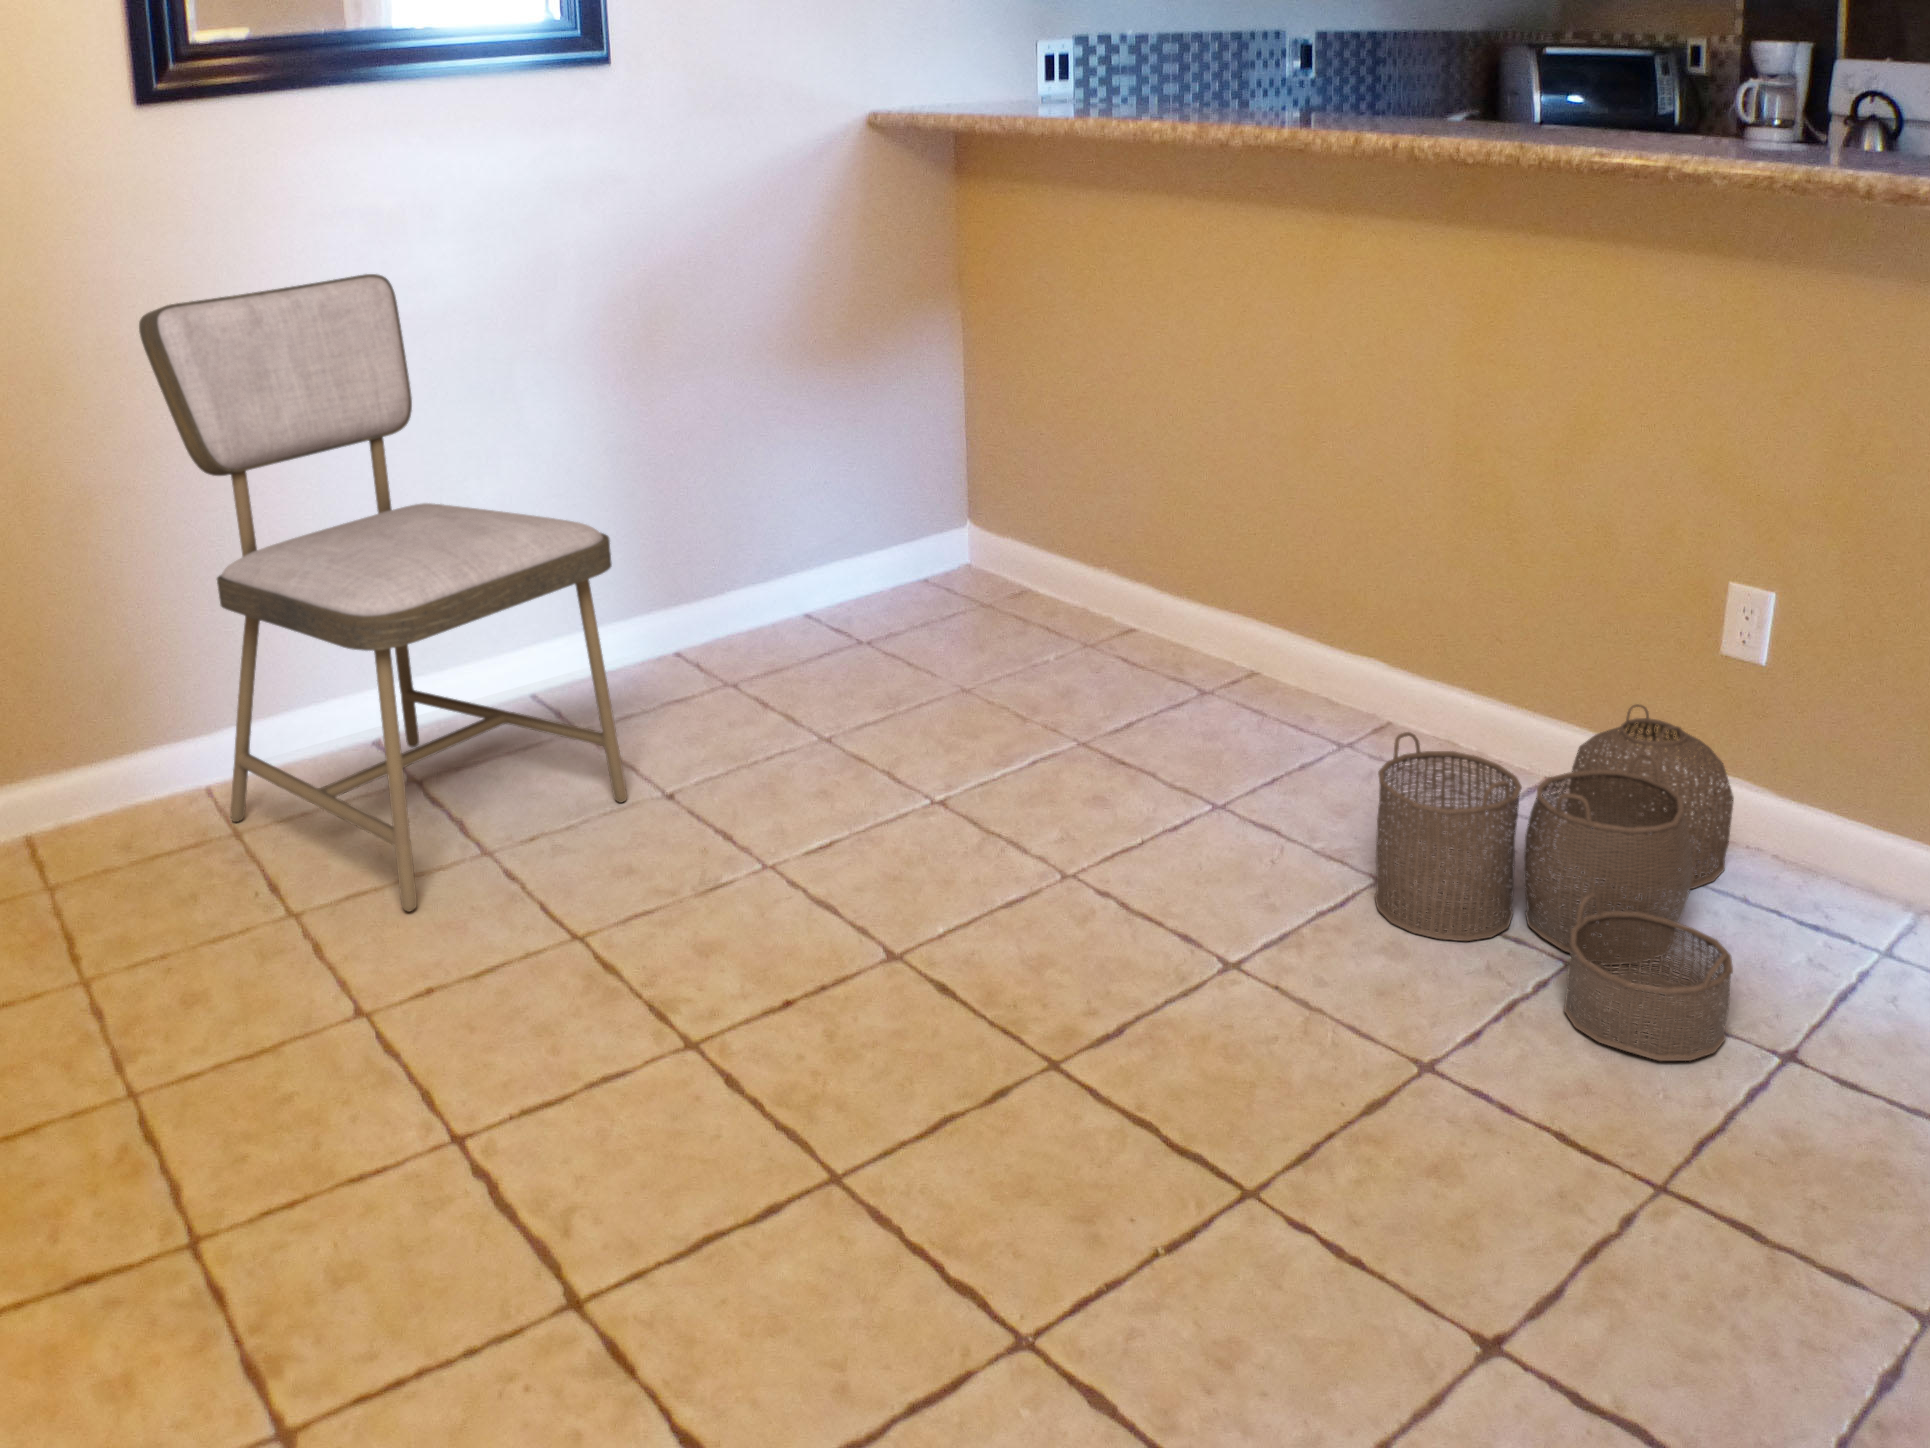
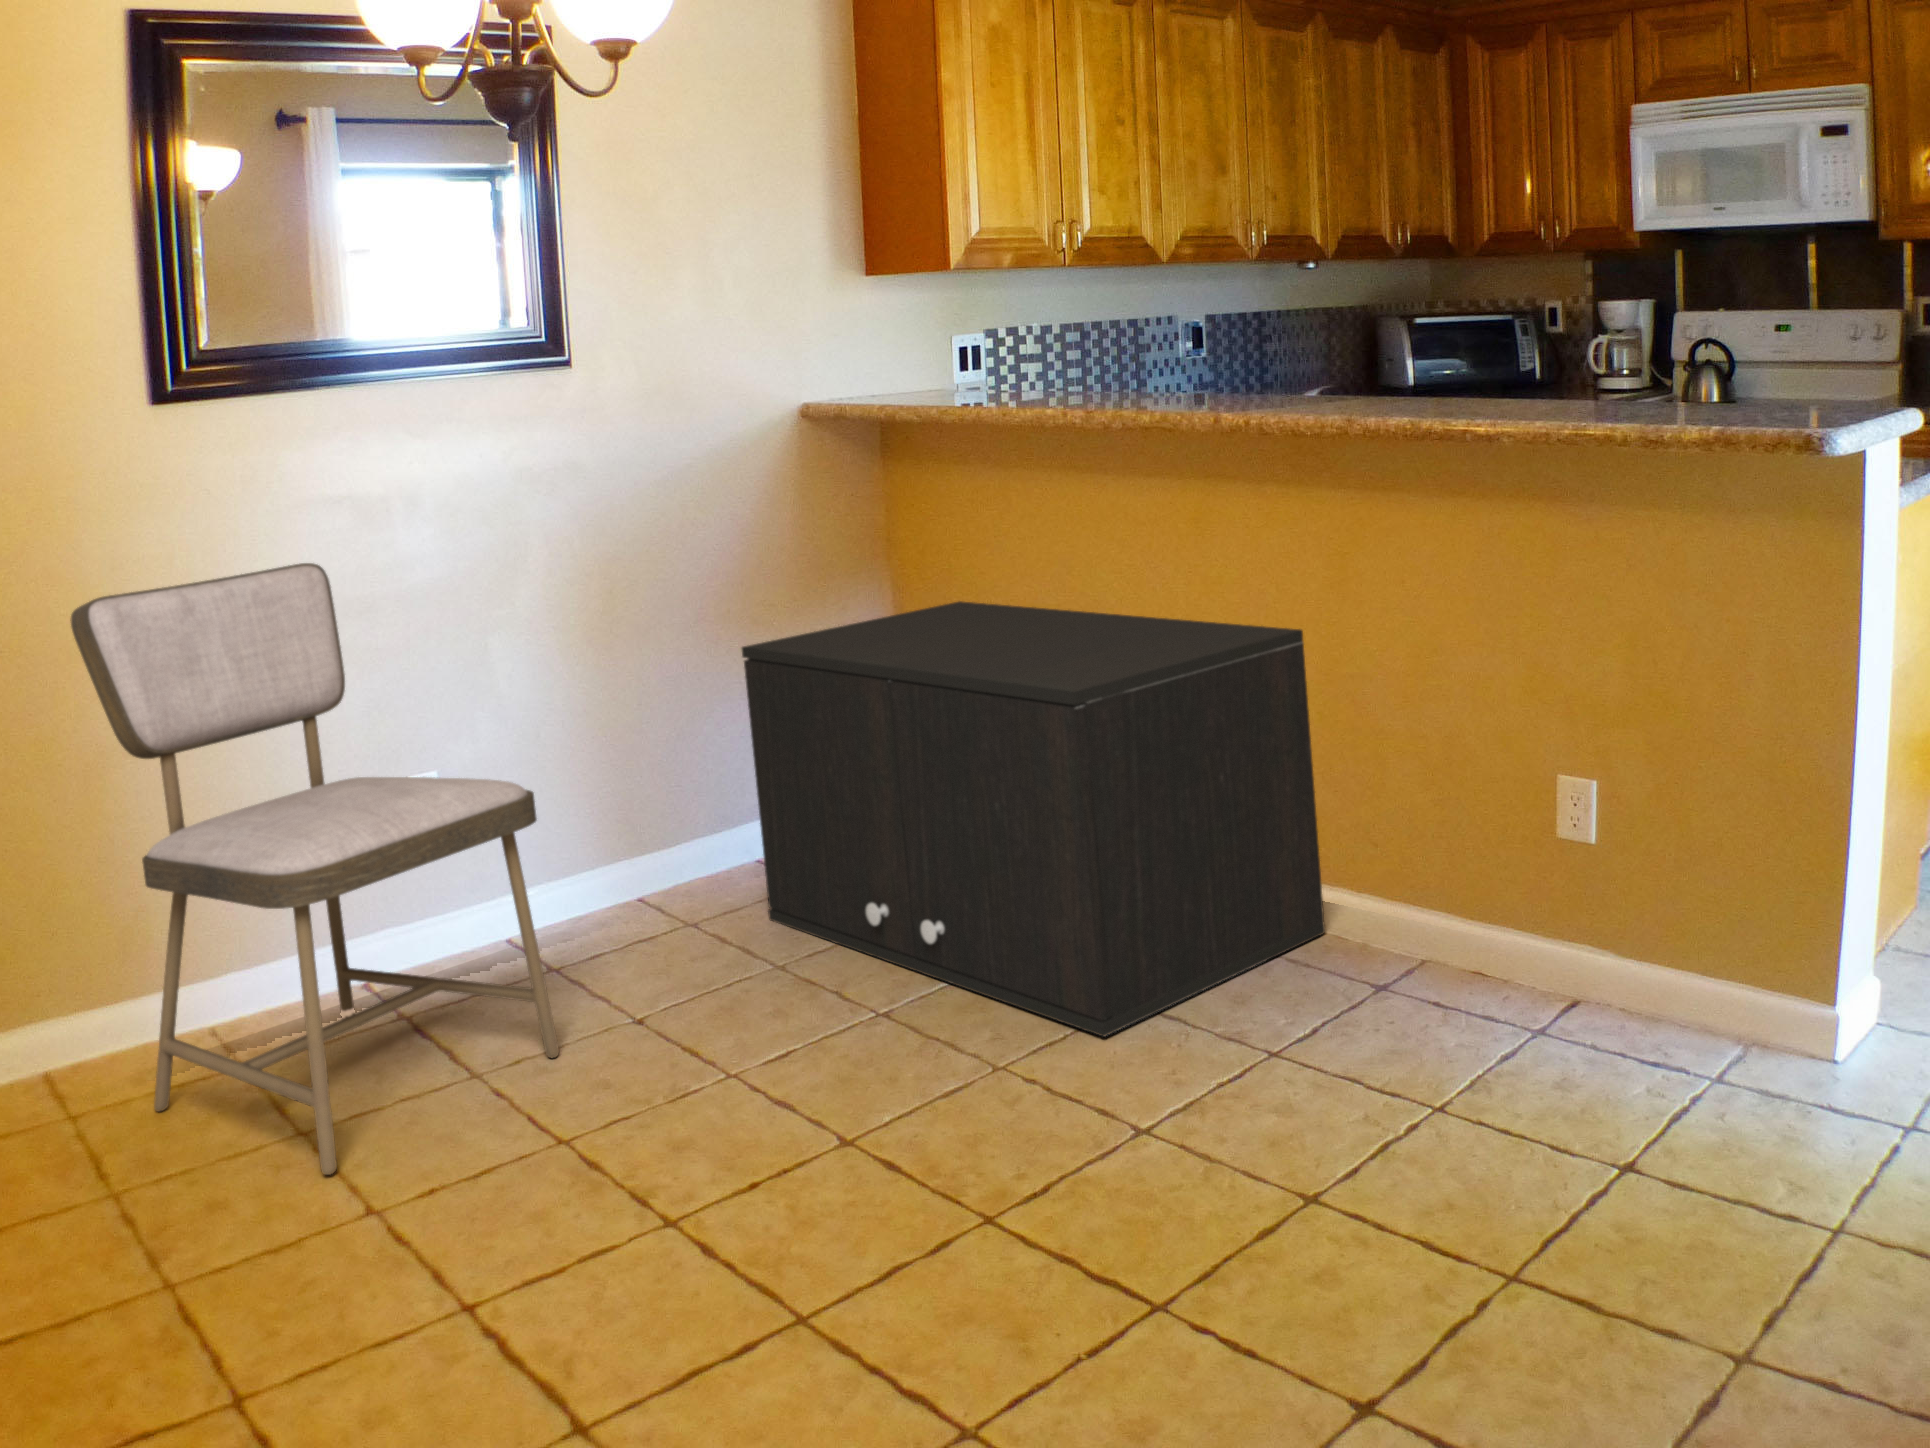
storage cabinet: none [813,345,1439,837] -> present [742,601,1325,1037]
woven basket: present [1375,704,1734,1061] -> none [1254,871,1585,1186]

